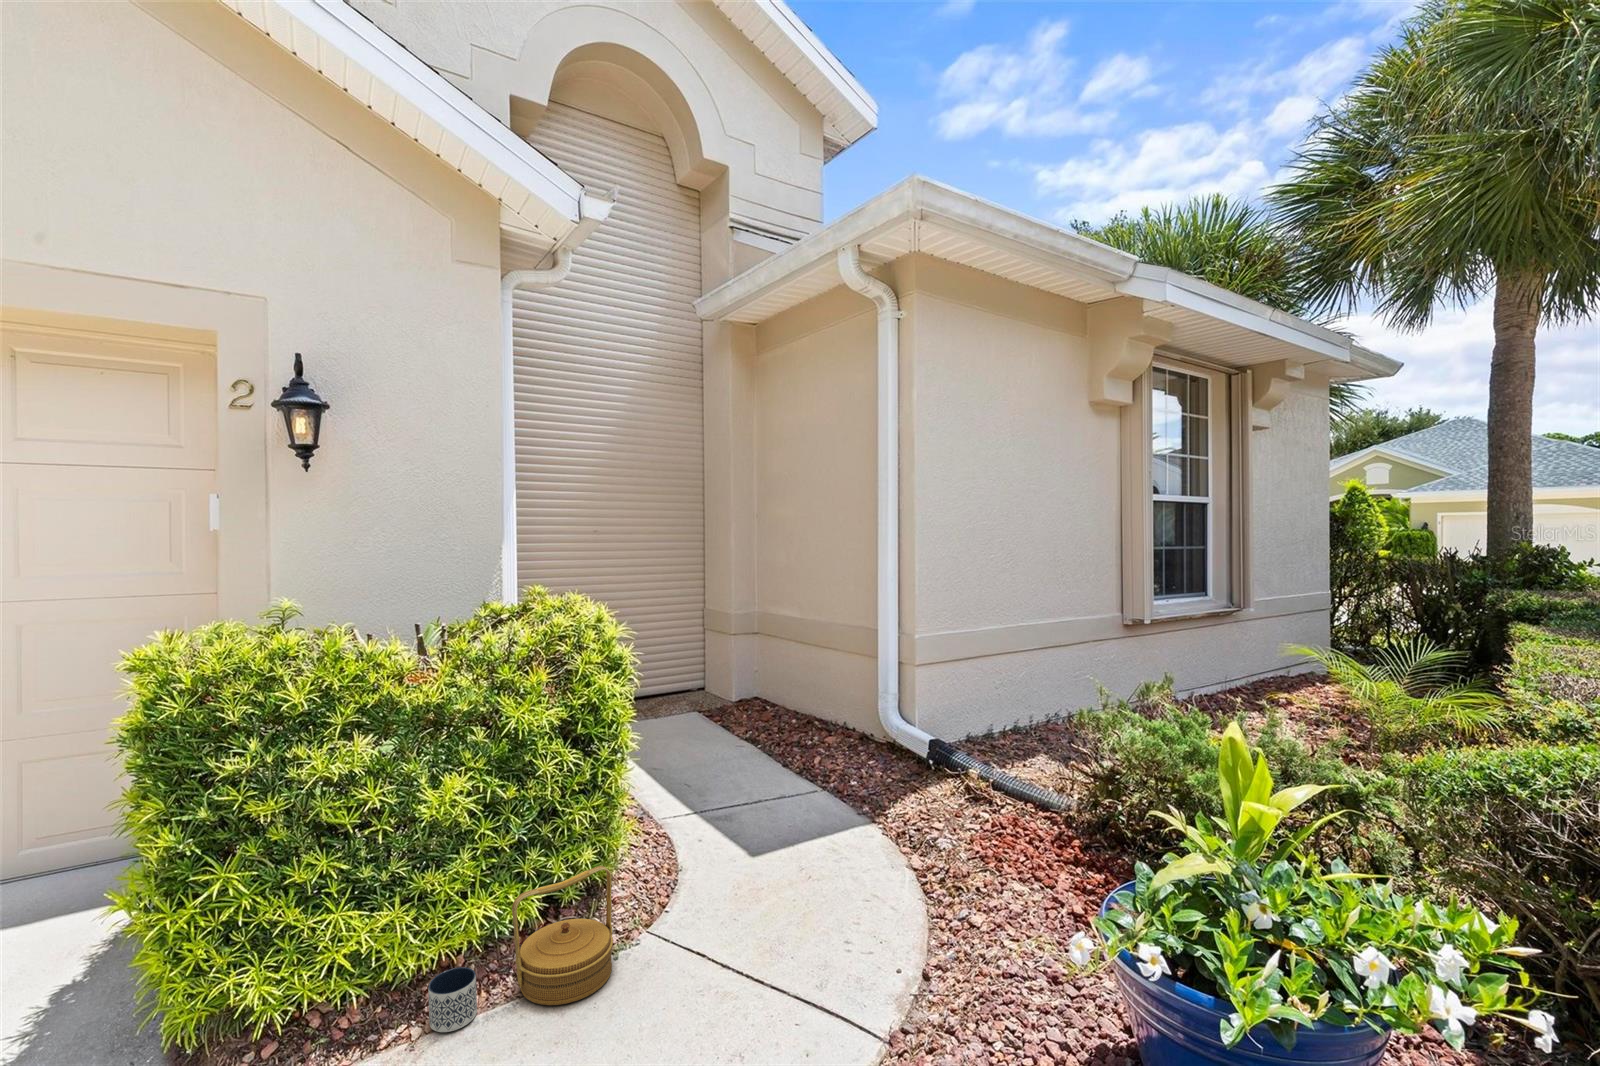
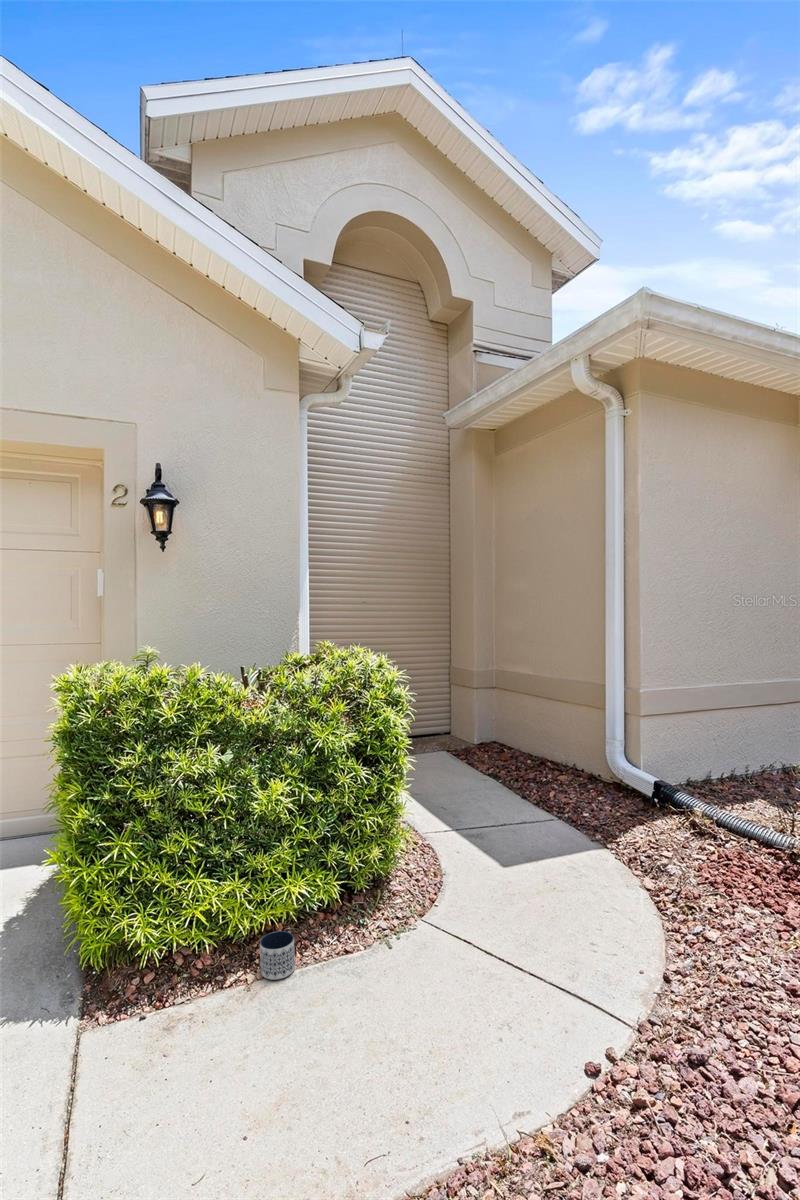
woven basket: present [512,866,613,1005] -> none [320,861,397,969]

